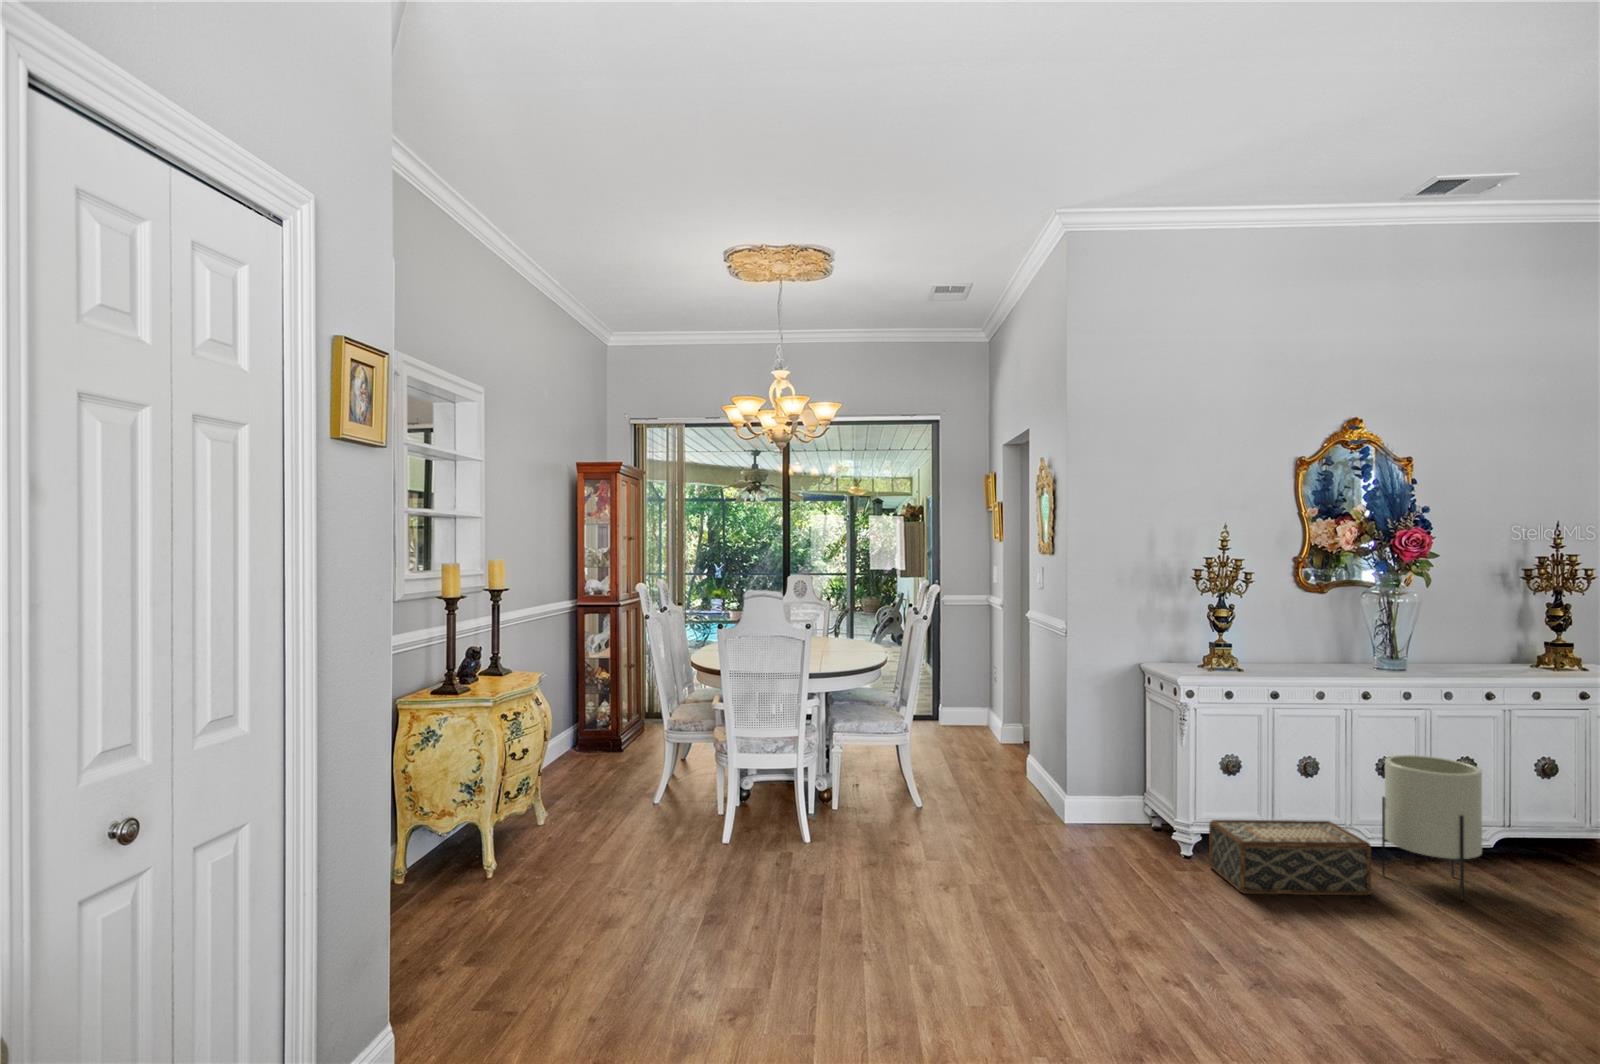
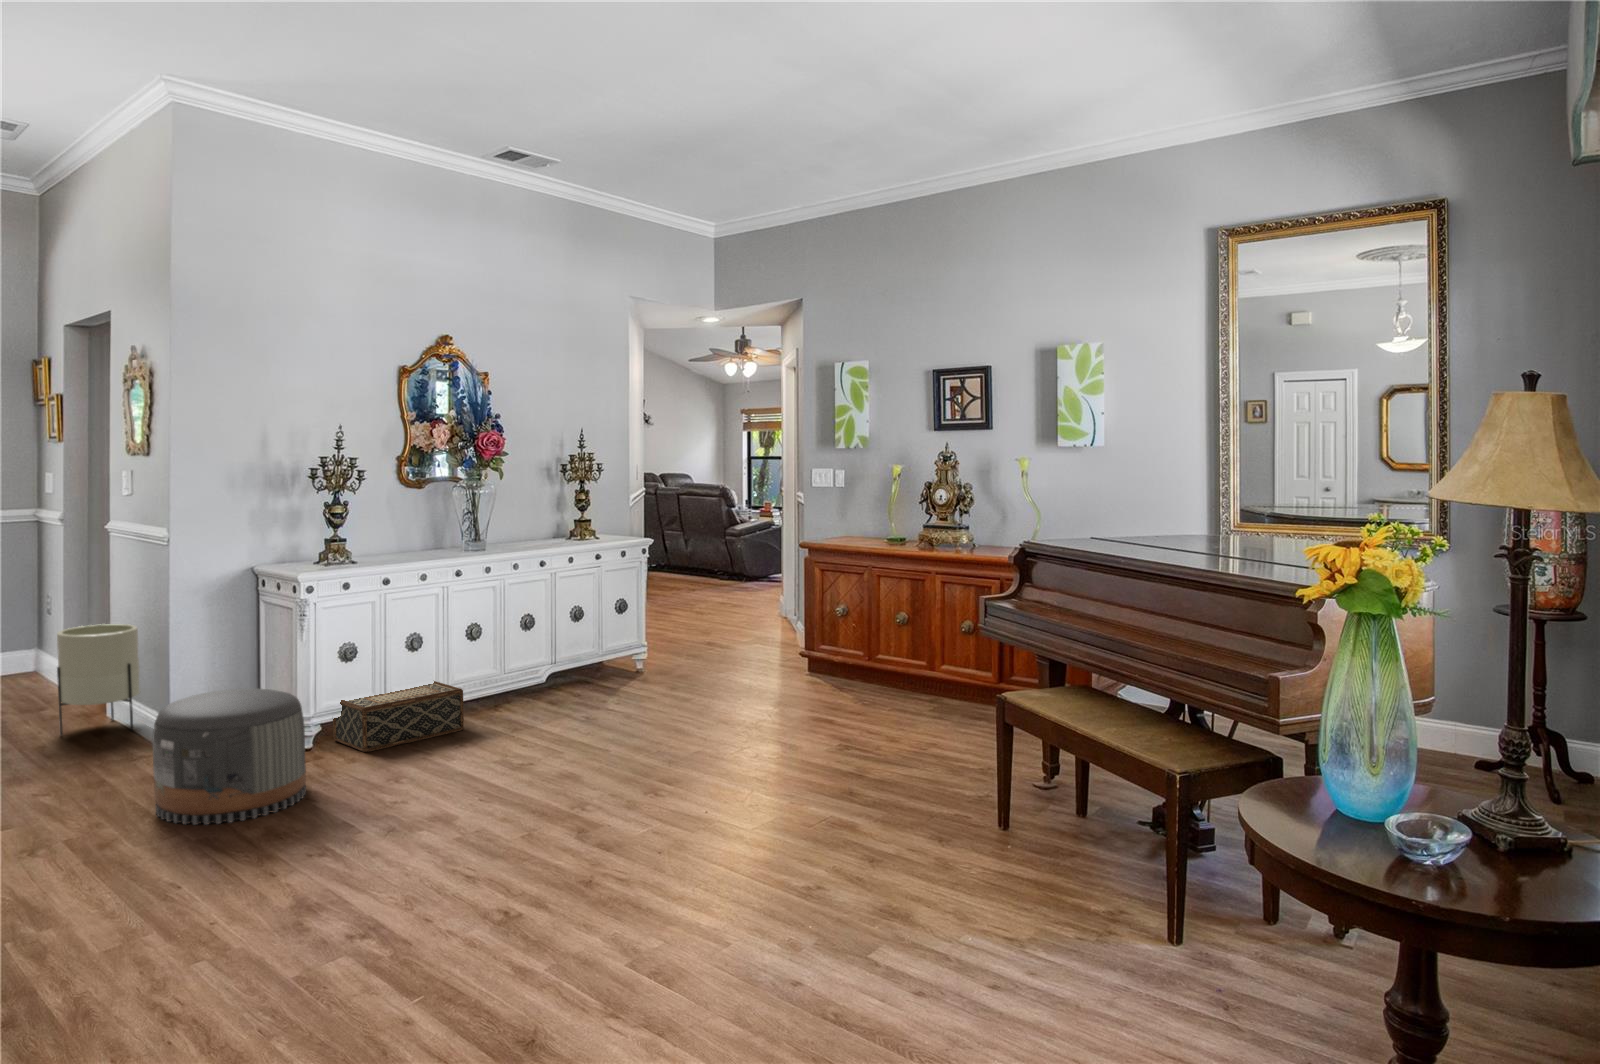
planter: present [1382,755,1482,901] -> present [57,624,139,735]
pouf: none [1023,794,1169,948] -> present [152,688,306,825]

